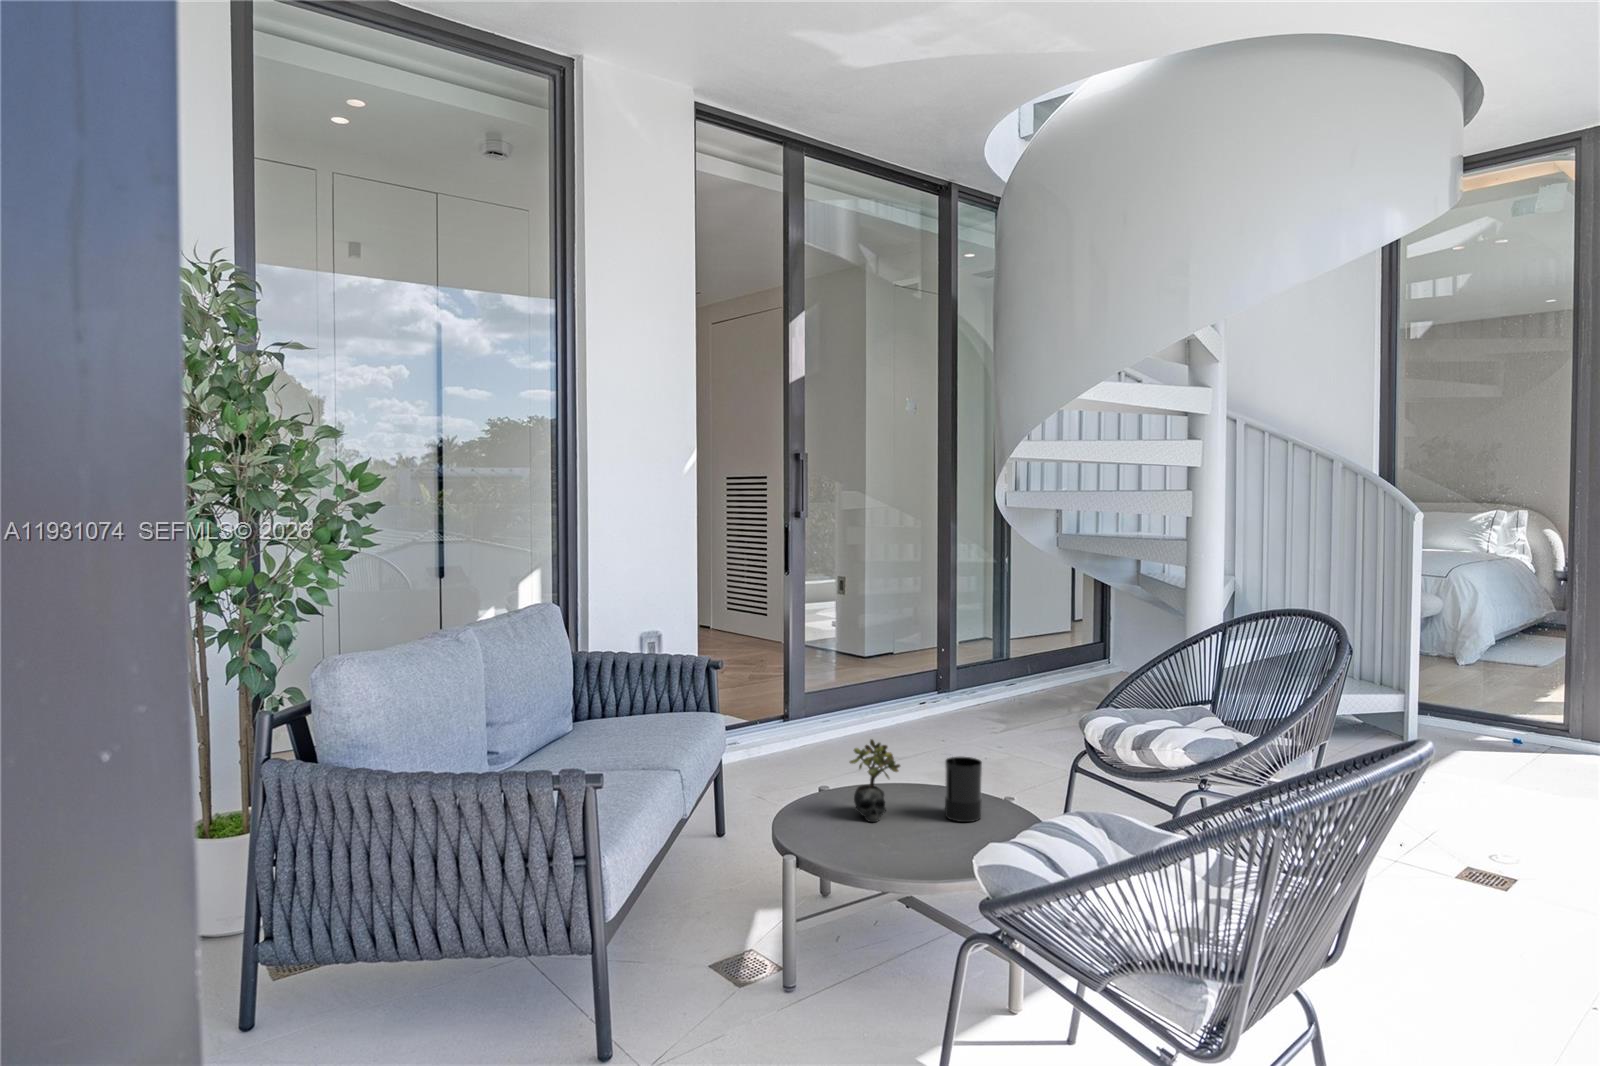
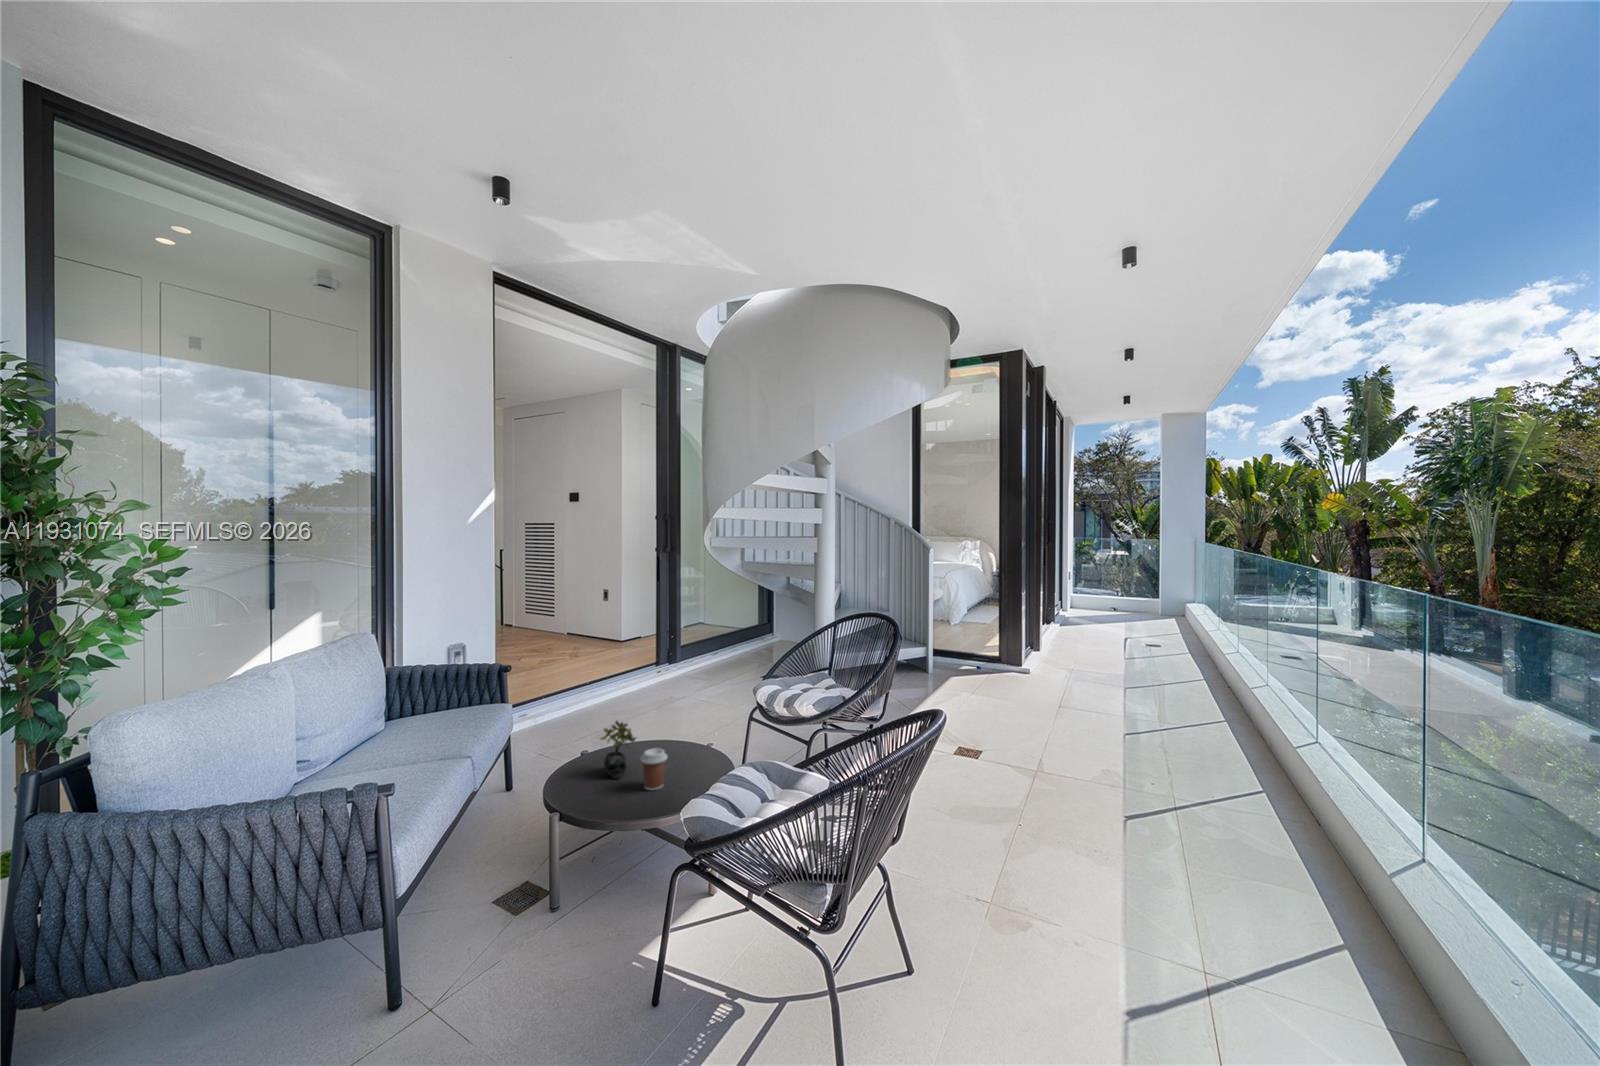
candle: present [945,757,982,822] -> none [664,726,691,771]
coffee cup: none [907,782,947,842] -> present [641,748,667,790]

